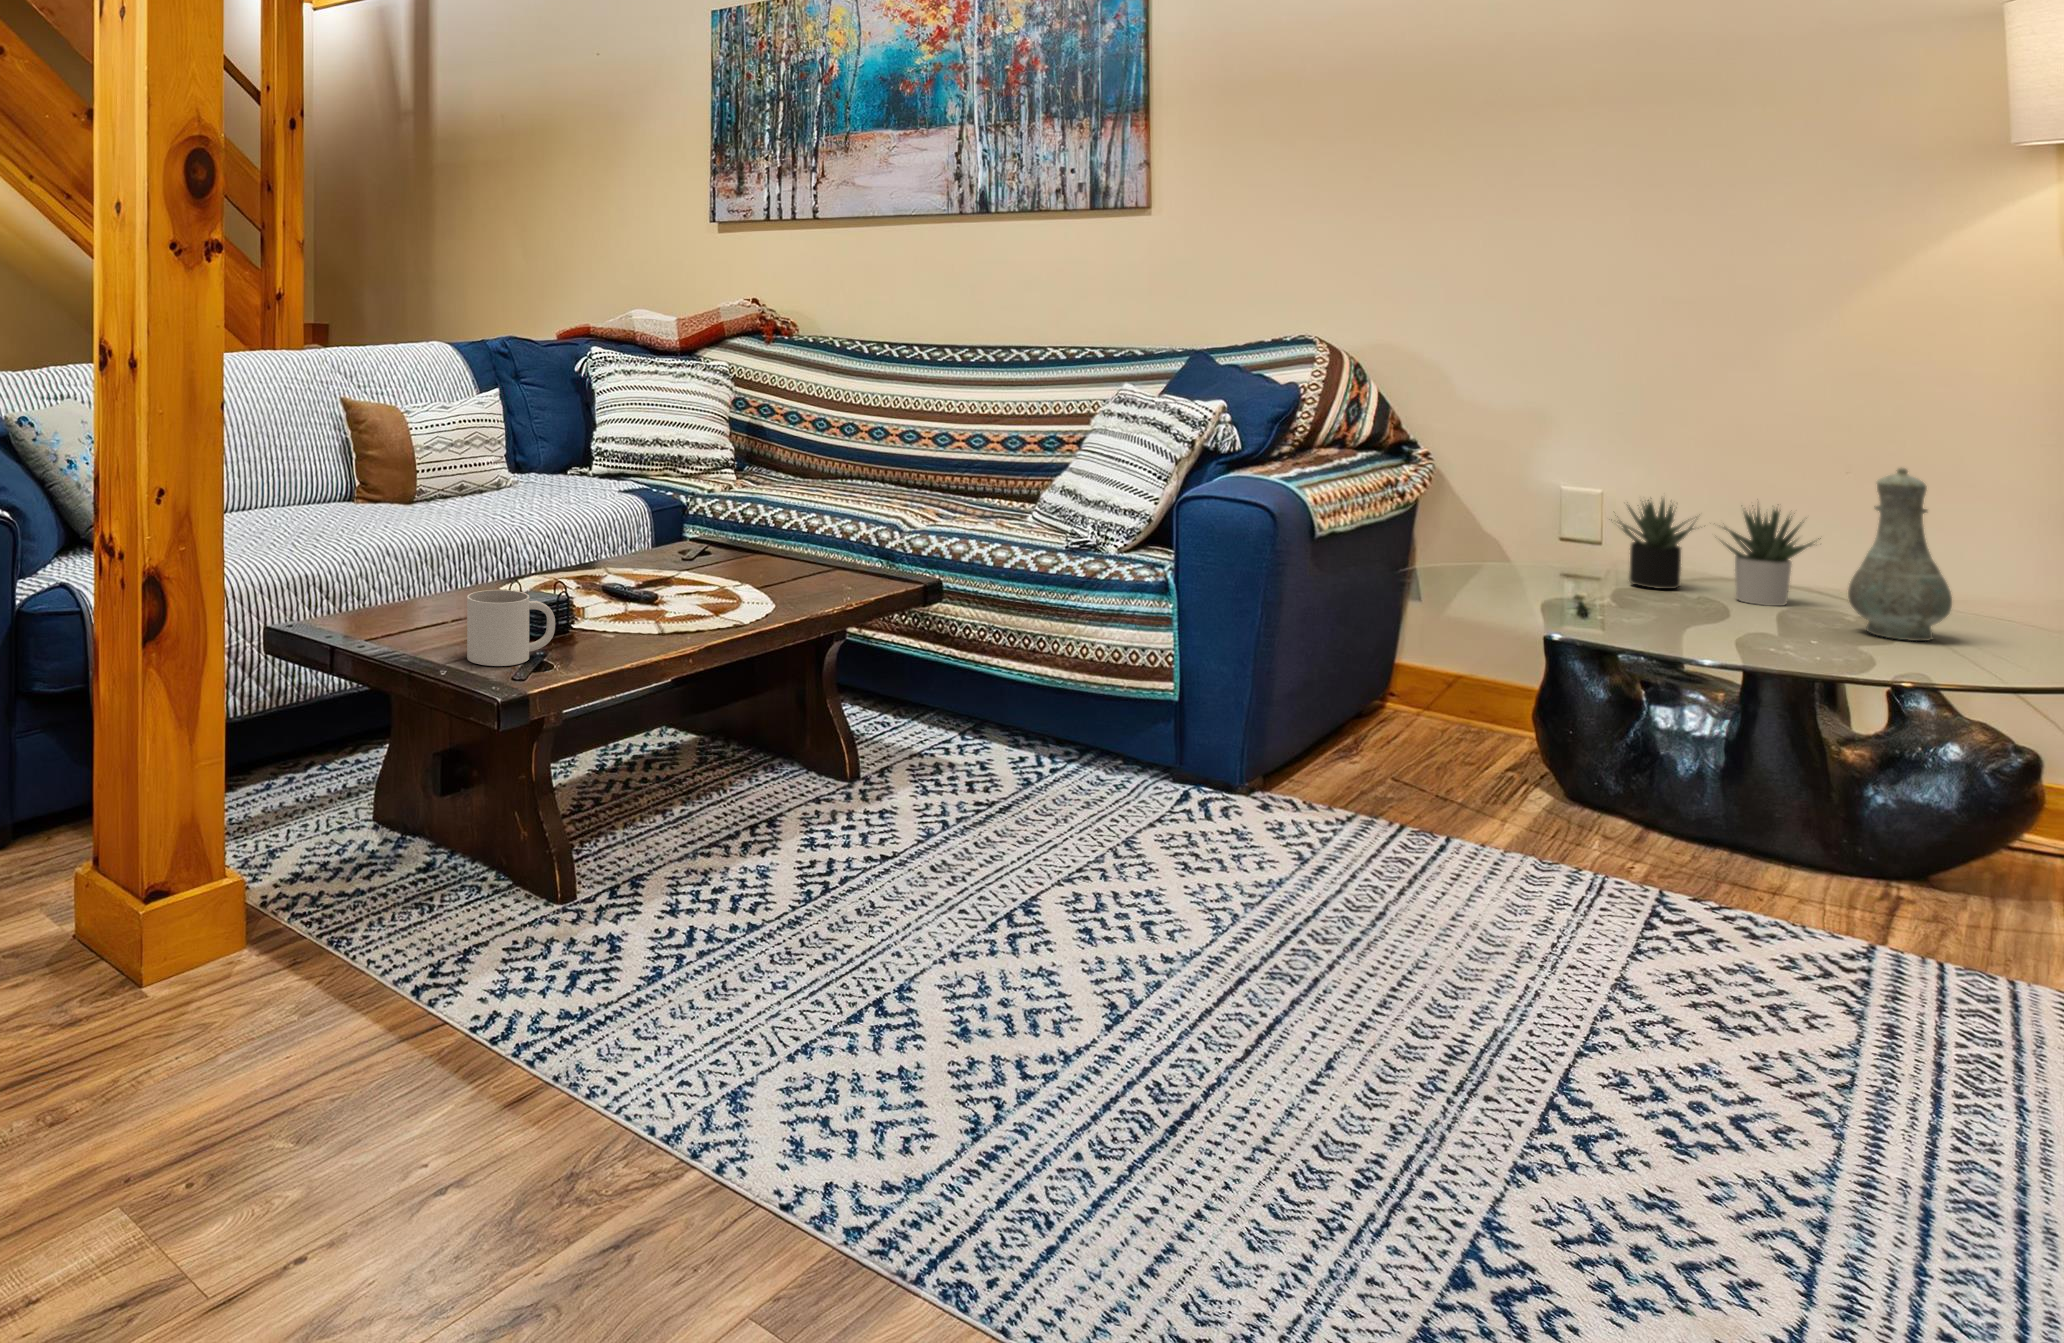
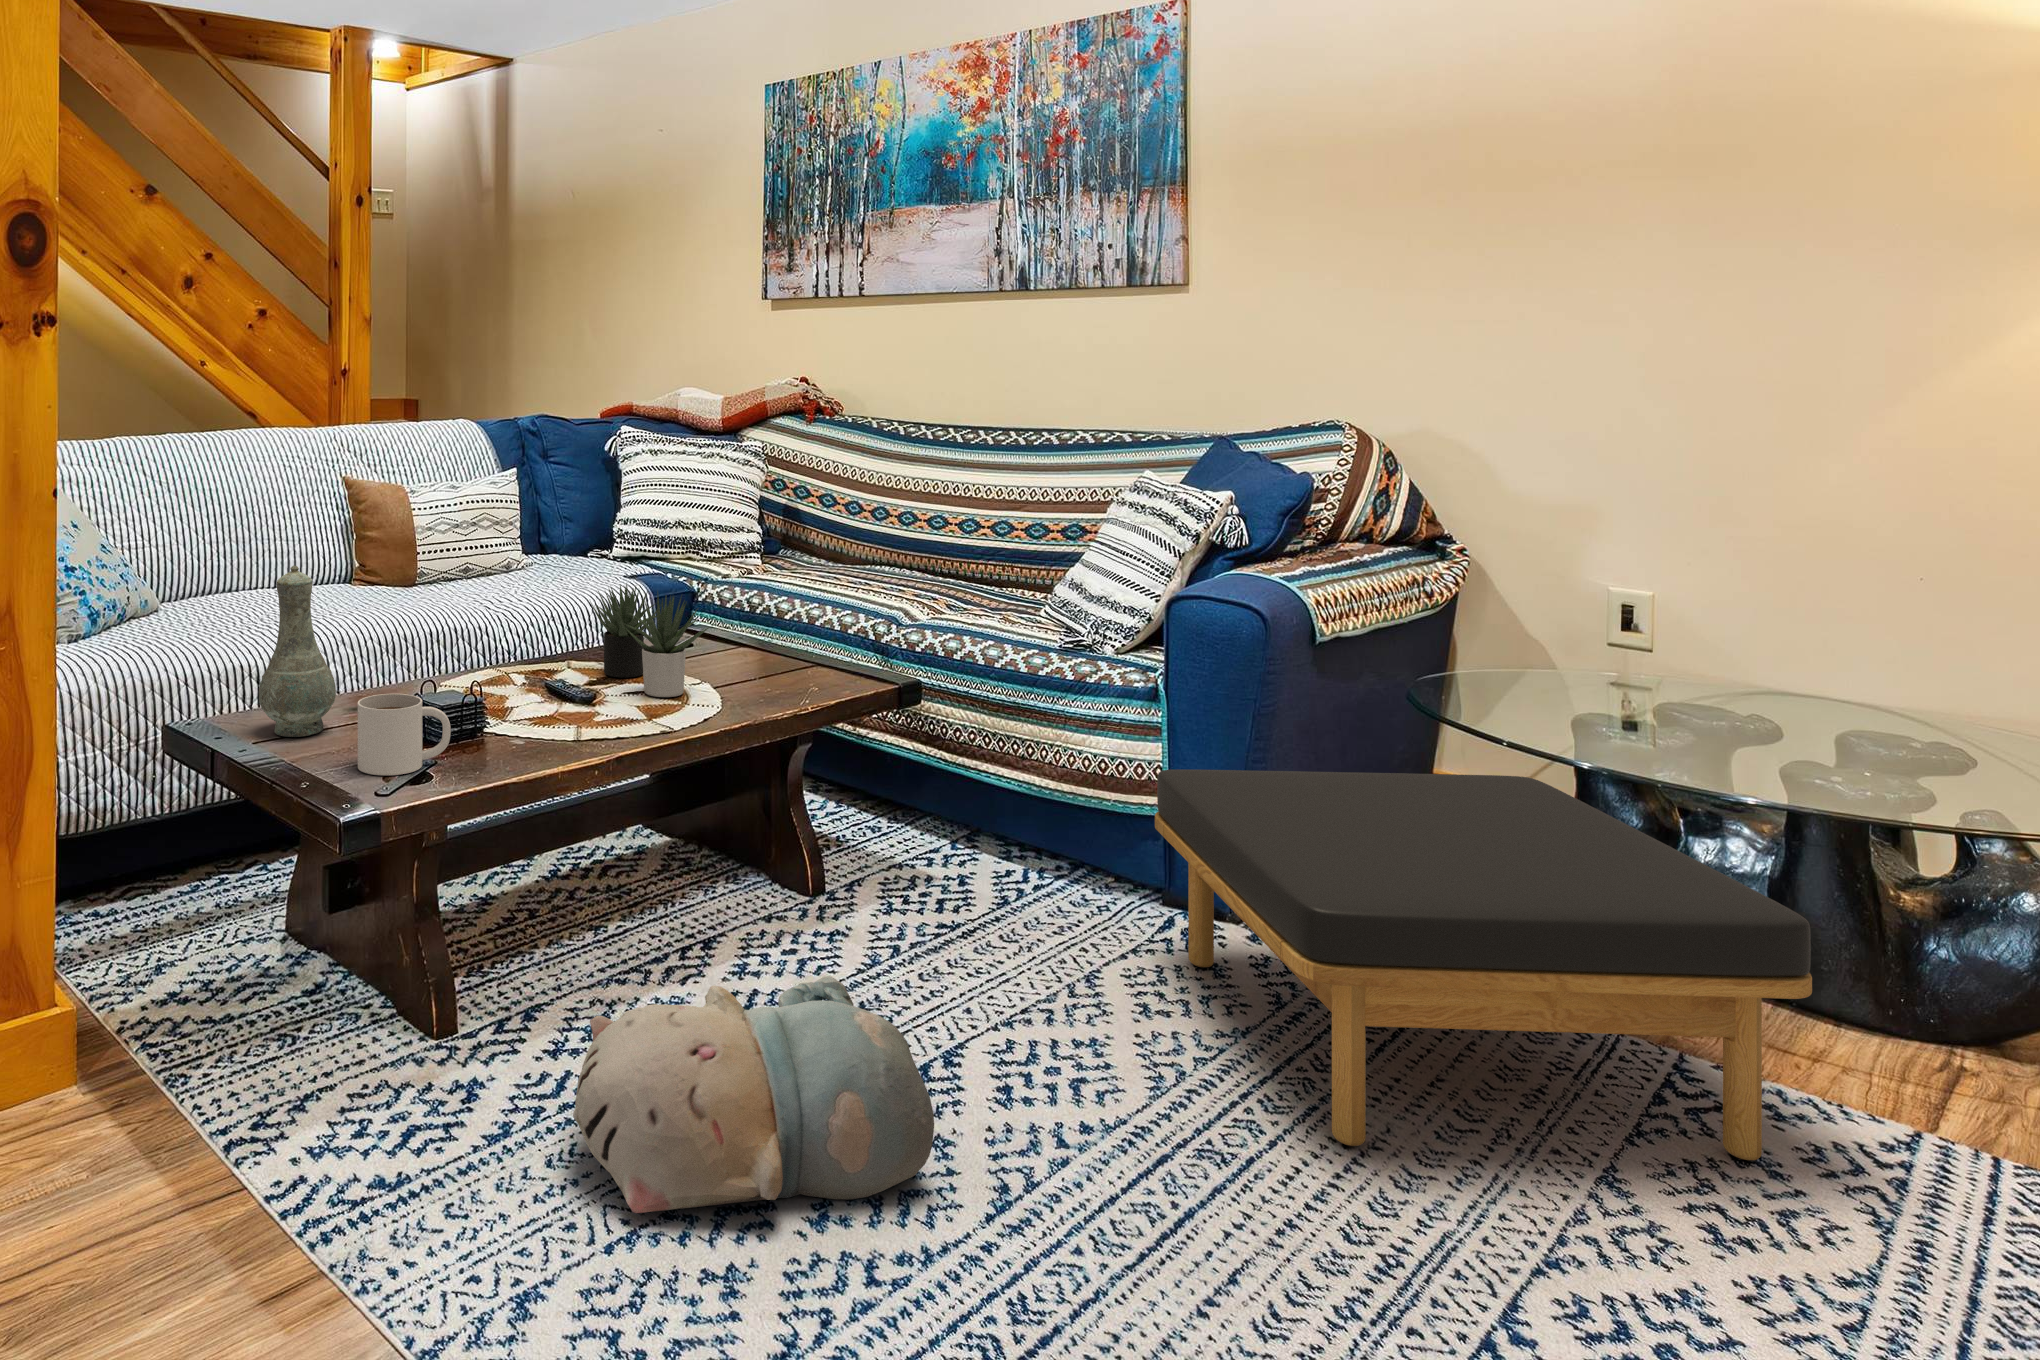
vase: present [1848,467,1952,641] -> present [259,566,336,737]
succulent plant: present [1611,500,1821,606] -> present [590,584,708,697]
ottoman: none [1180,652,1796,969] -> present [1155,769,1812,1160]
plush toy: none [723,837,1057,1049] -> present [573,976,934,1213]

